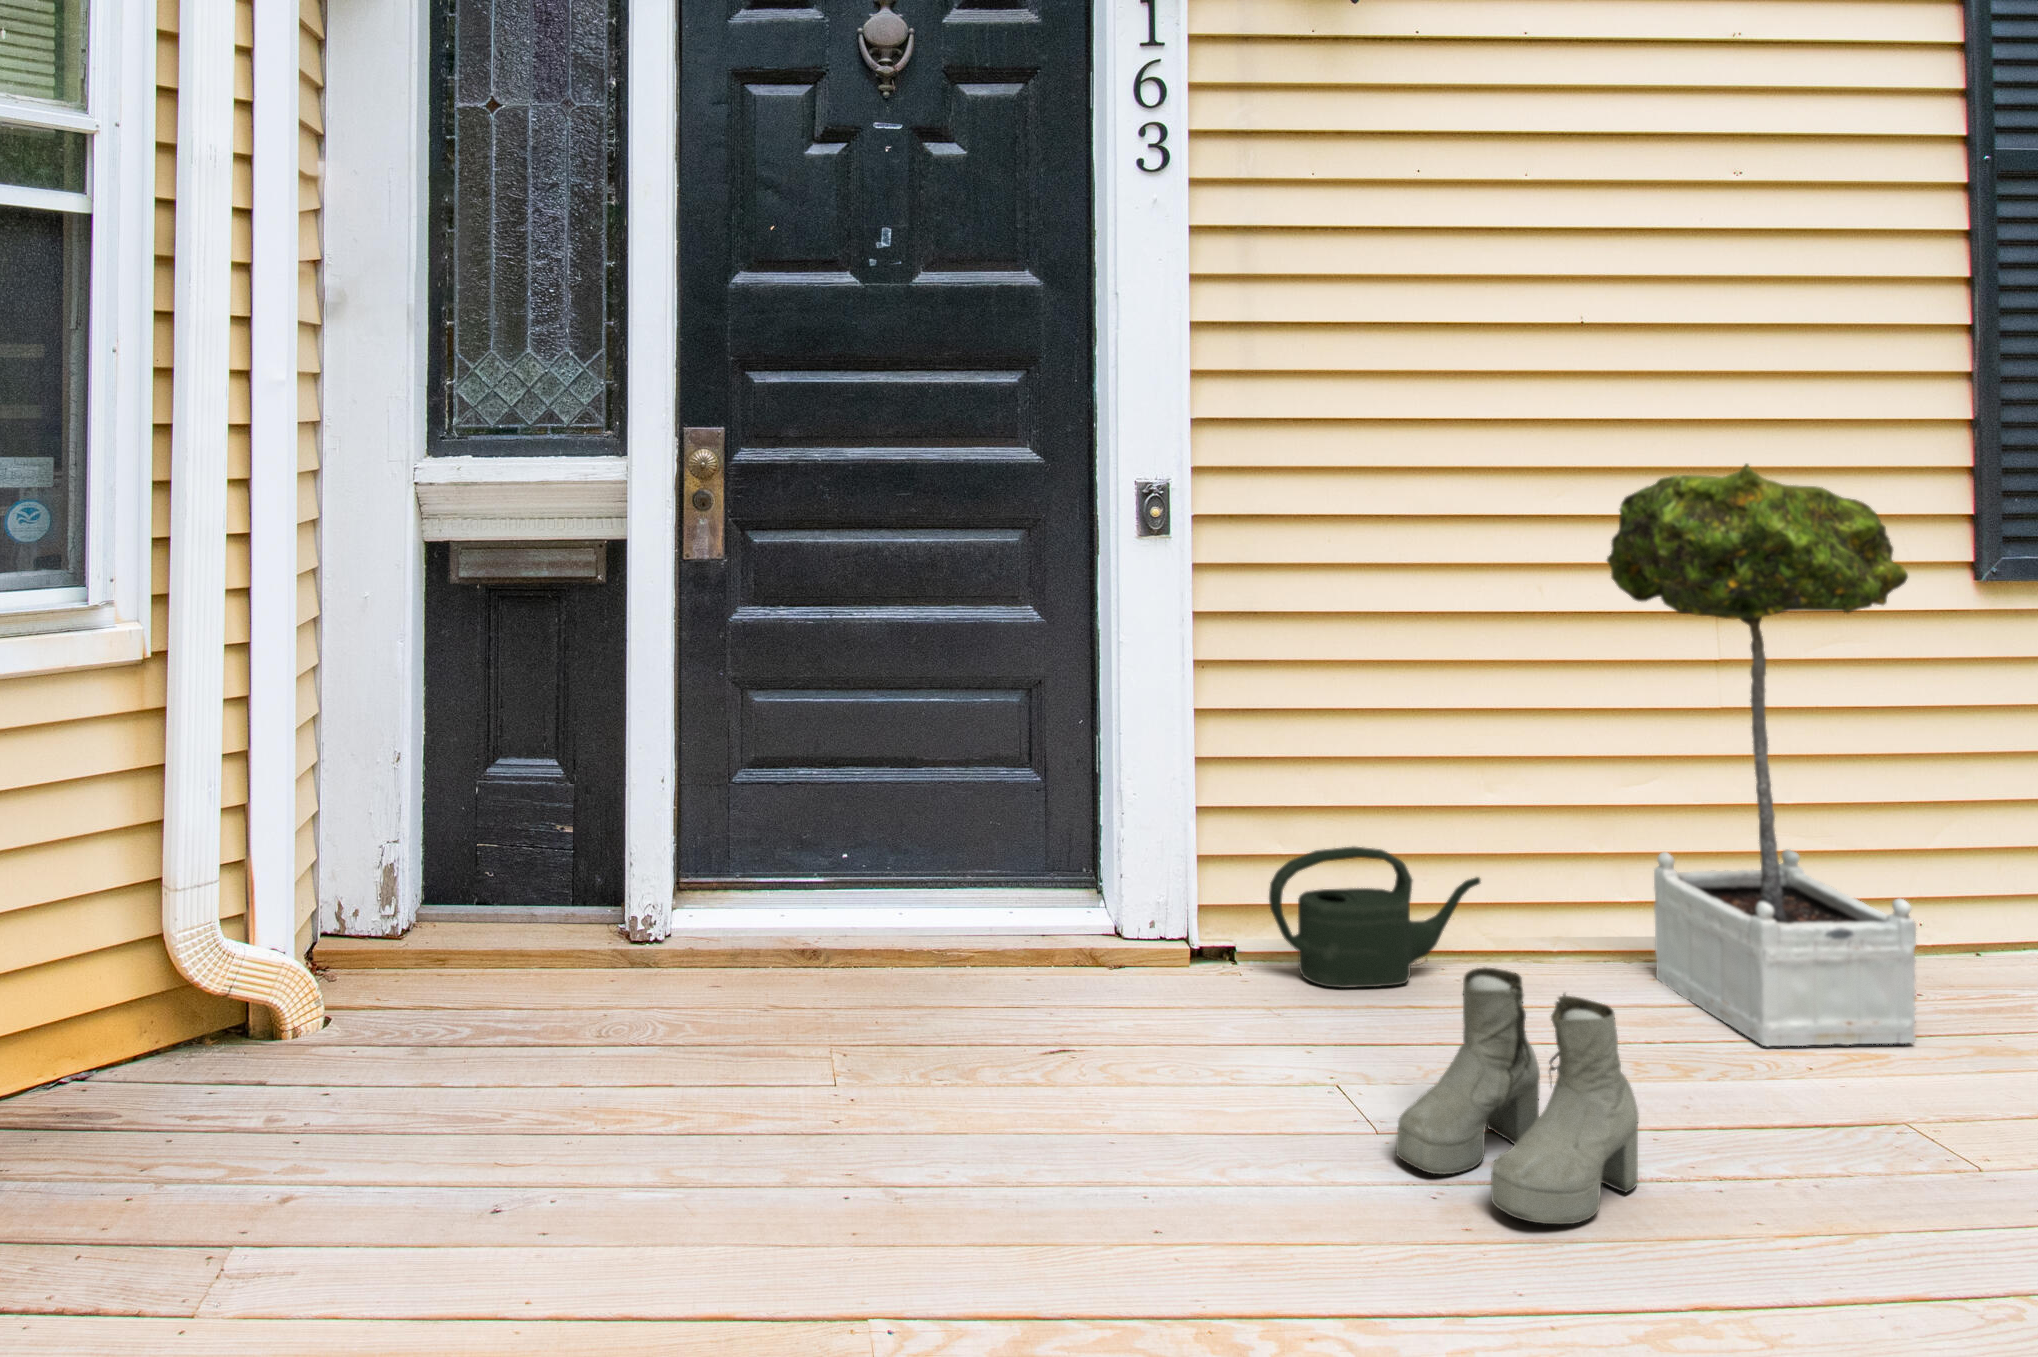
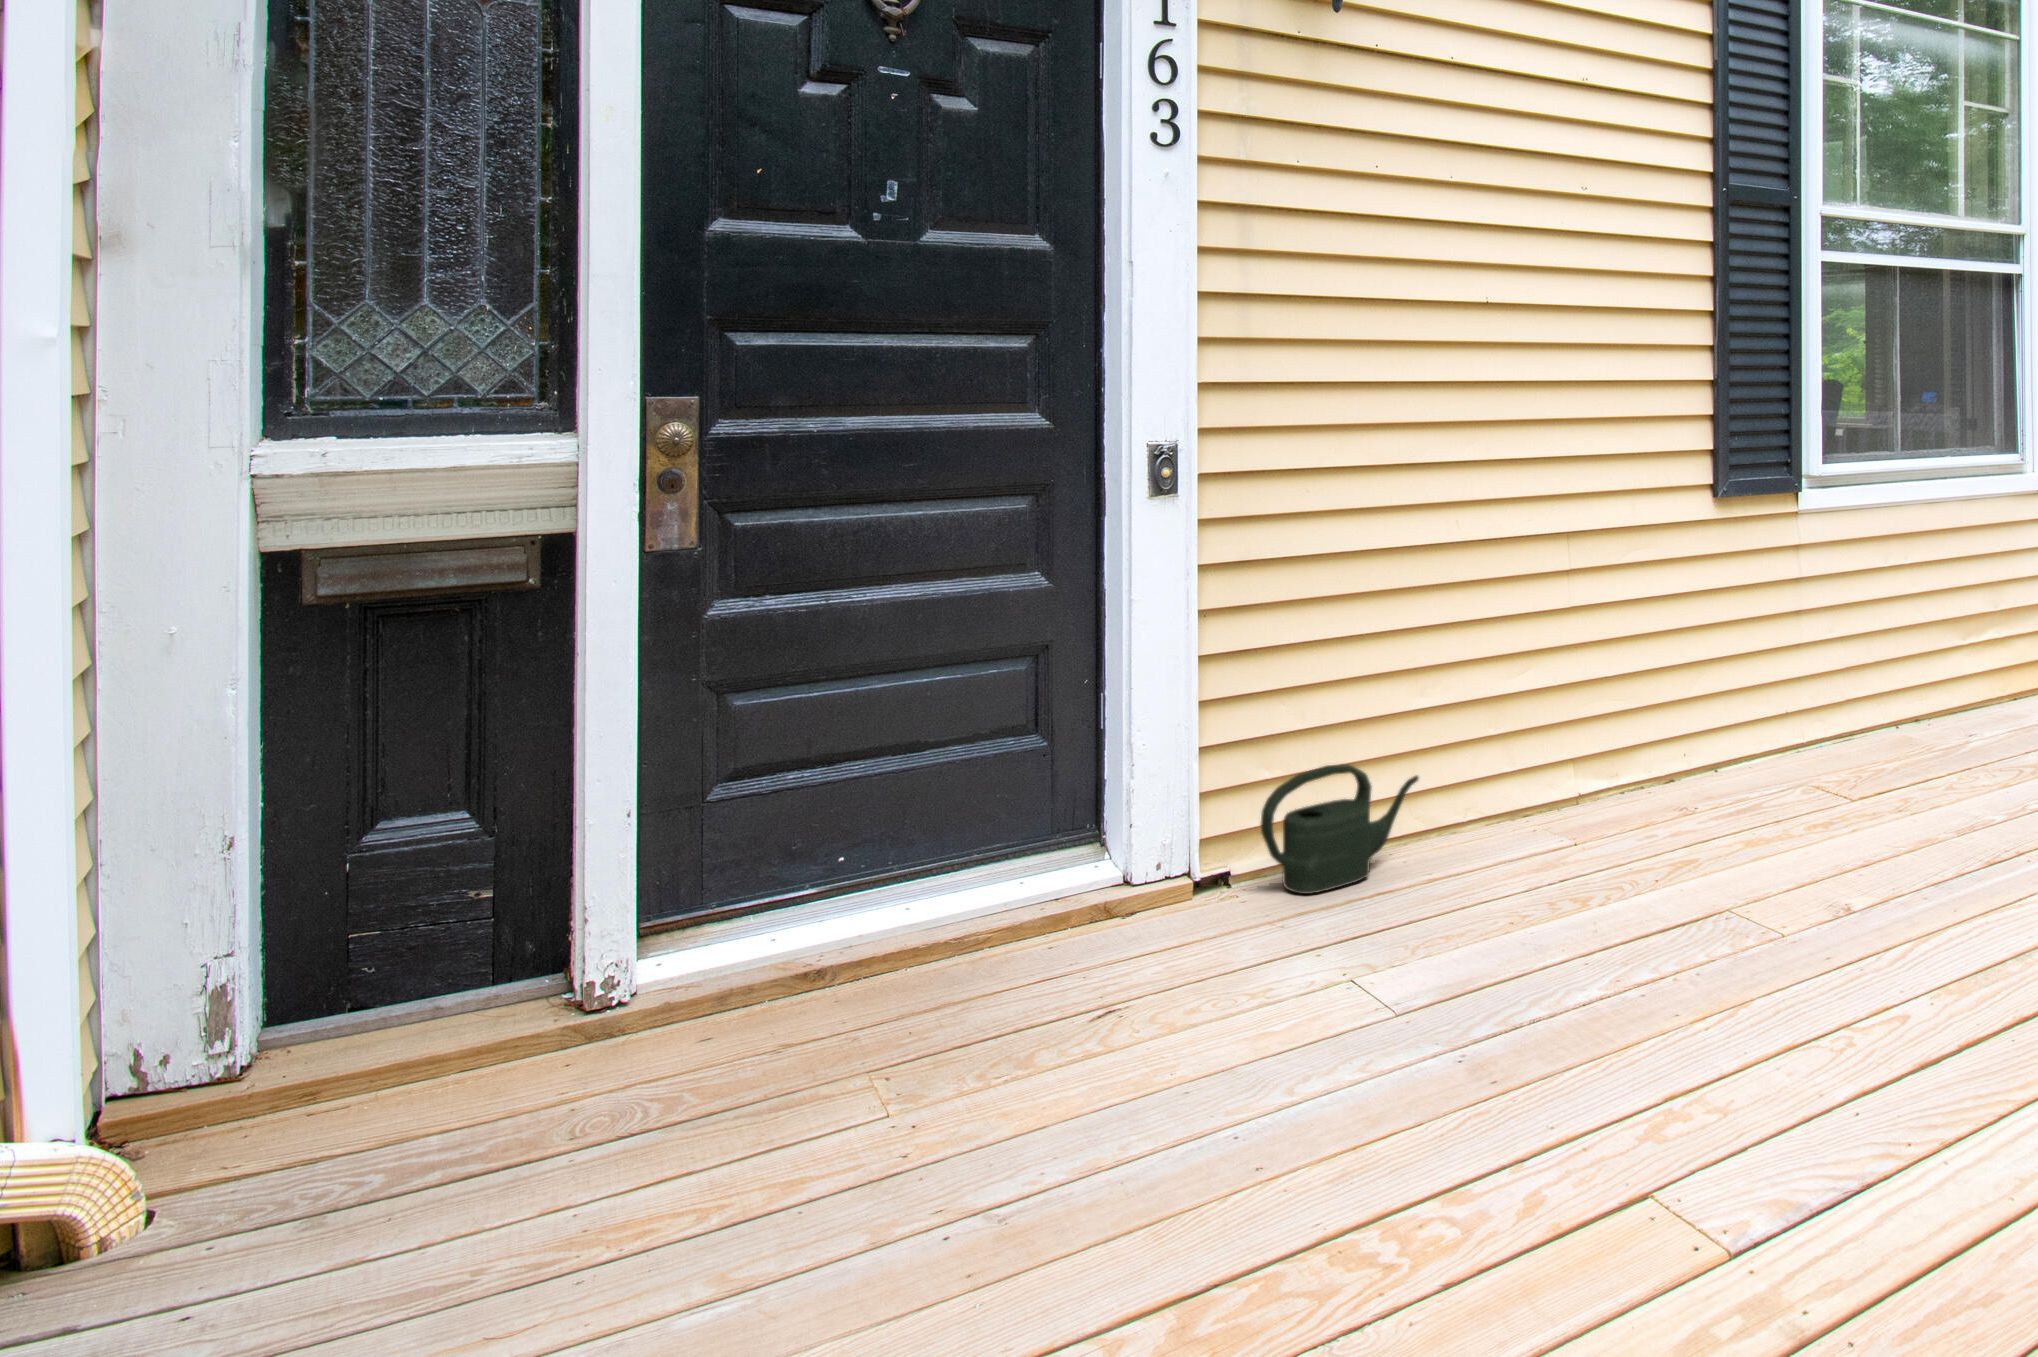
potted tree: present [1607,464,1916,1046] -> none [1506,418,1704,871]
boots: present [1396,968,1639,1224] -> none [1412,849,1581,1053]

